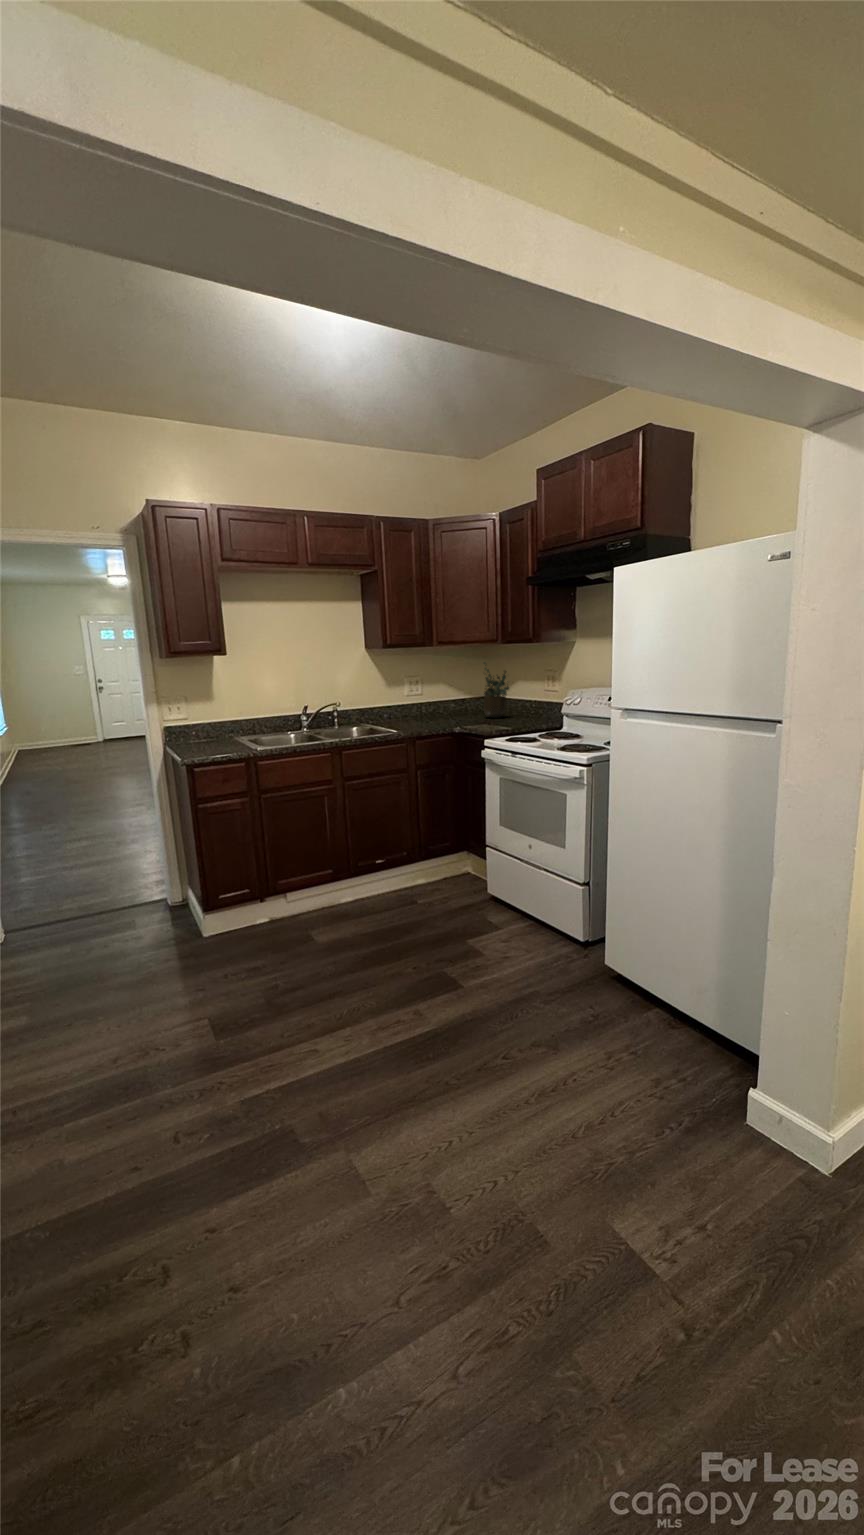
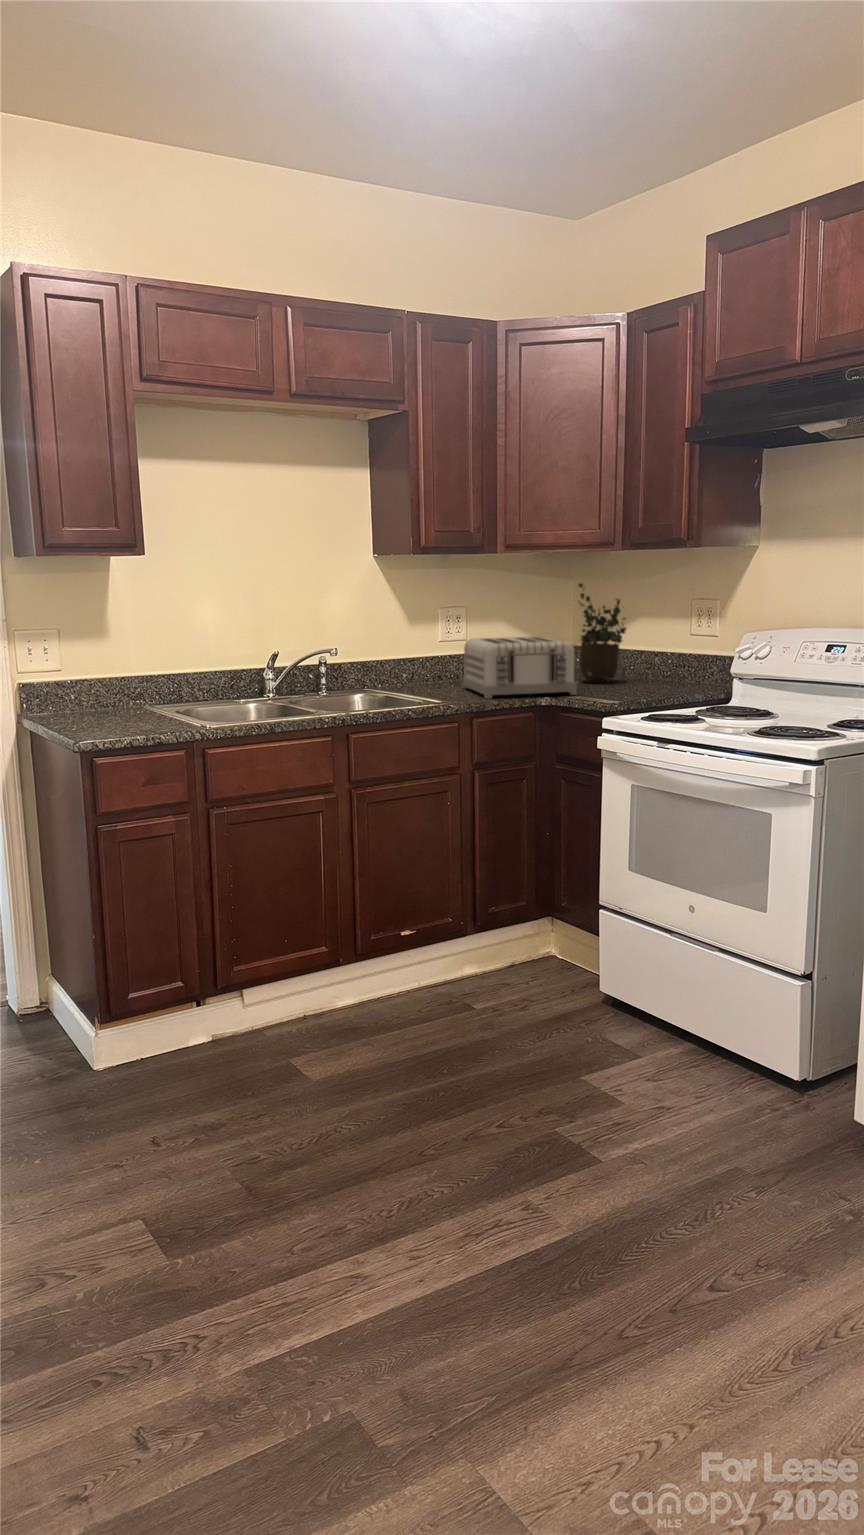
toaster: none [416,693,477,729] -> present [463,636,577,698]

